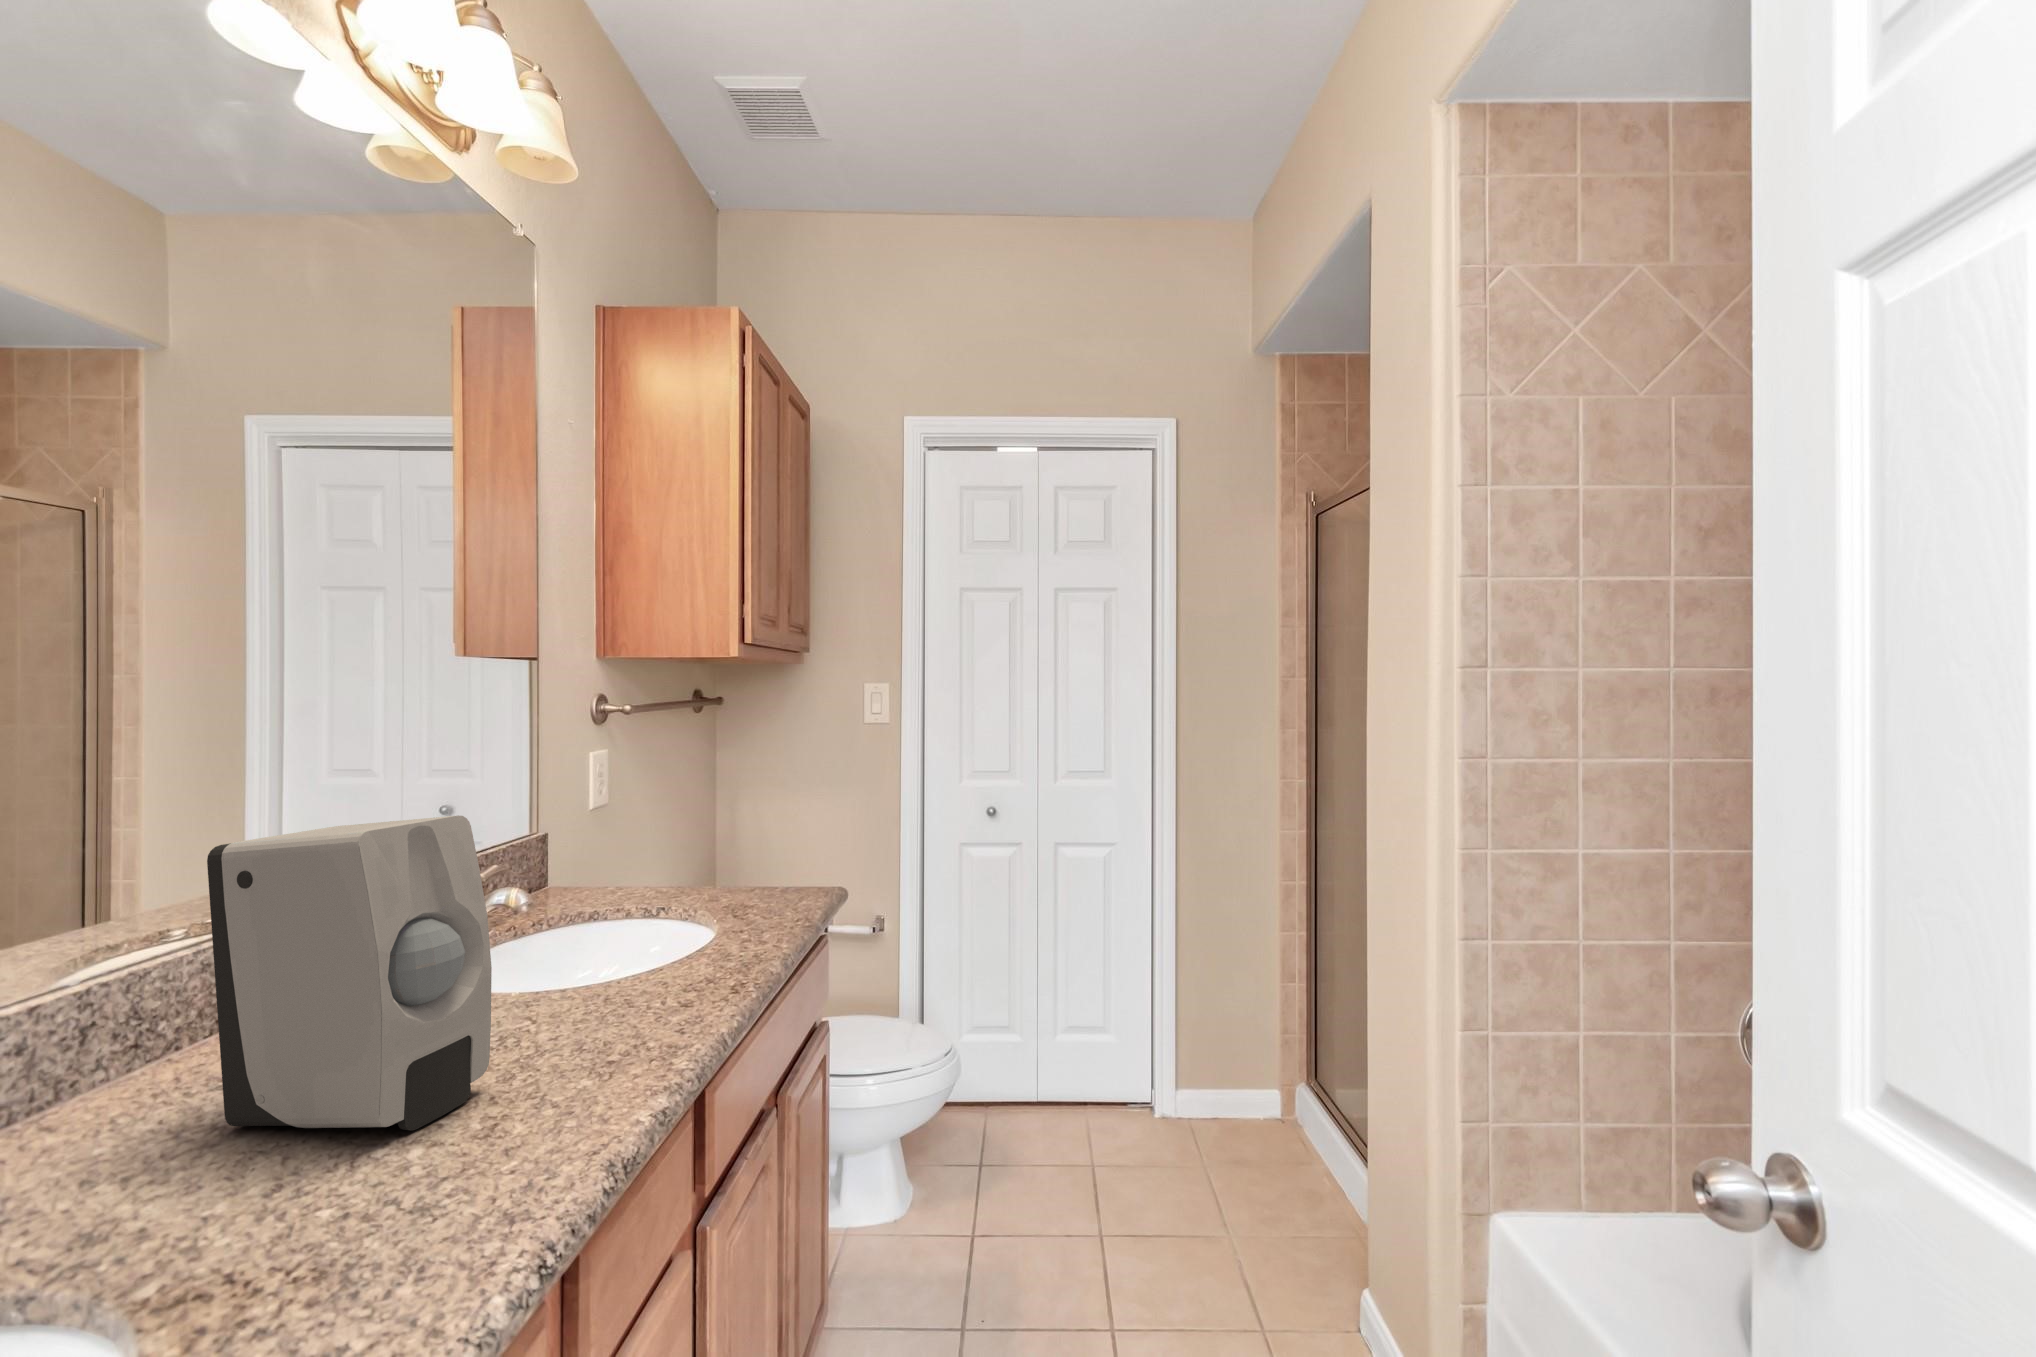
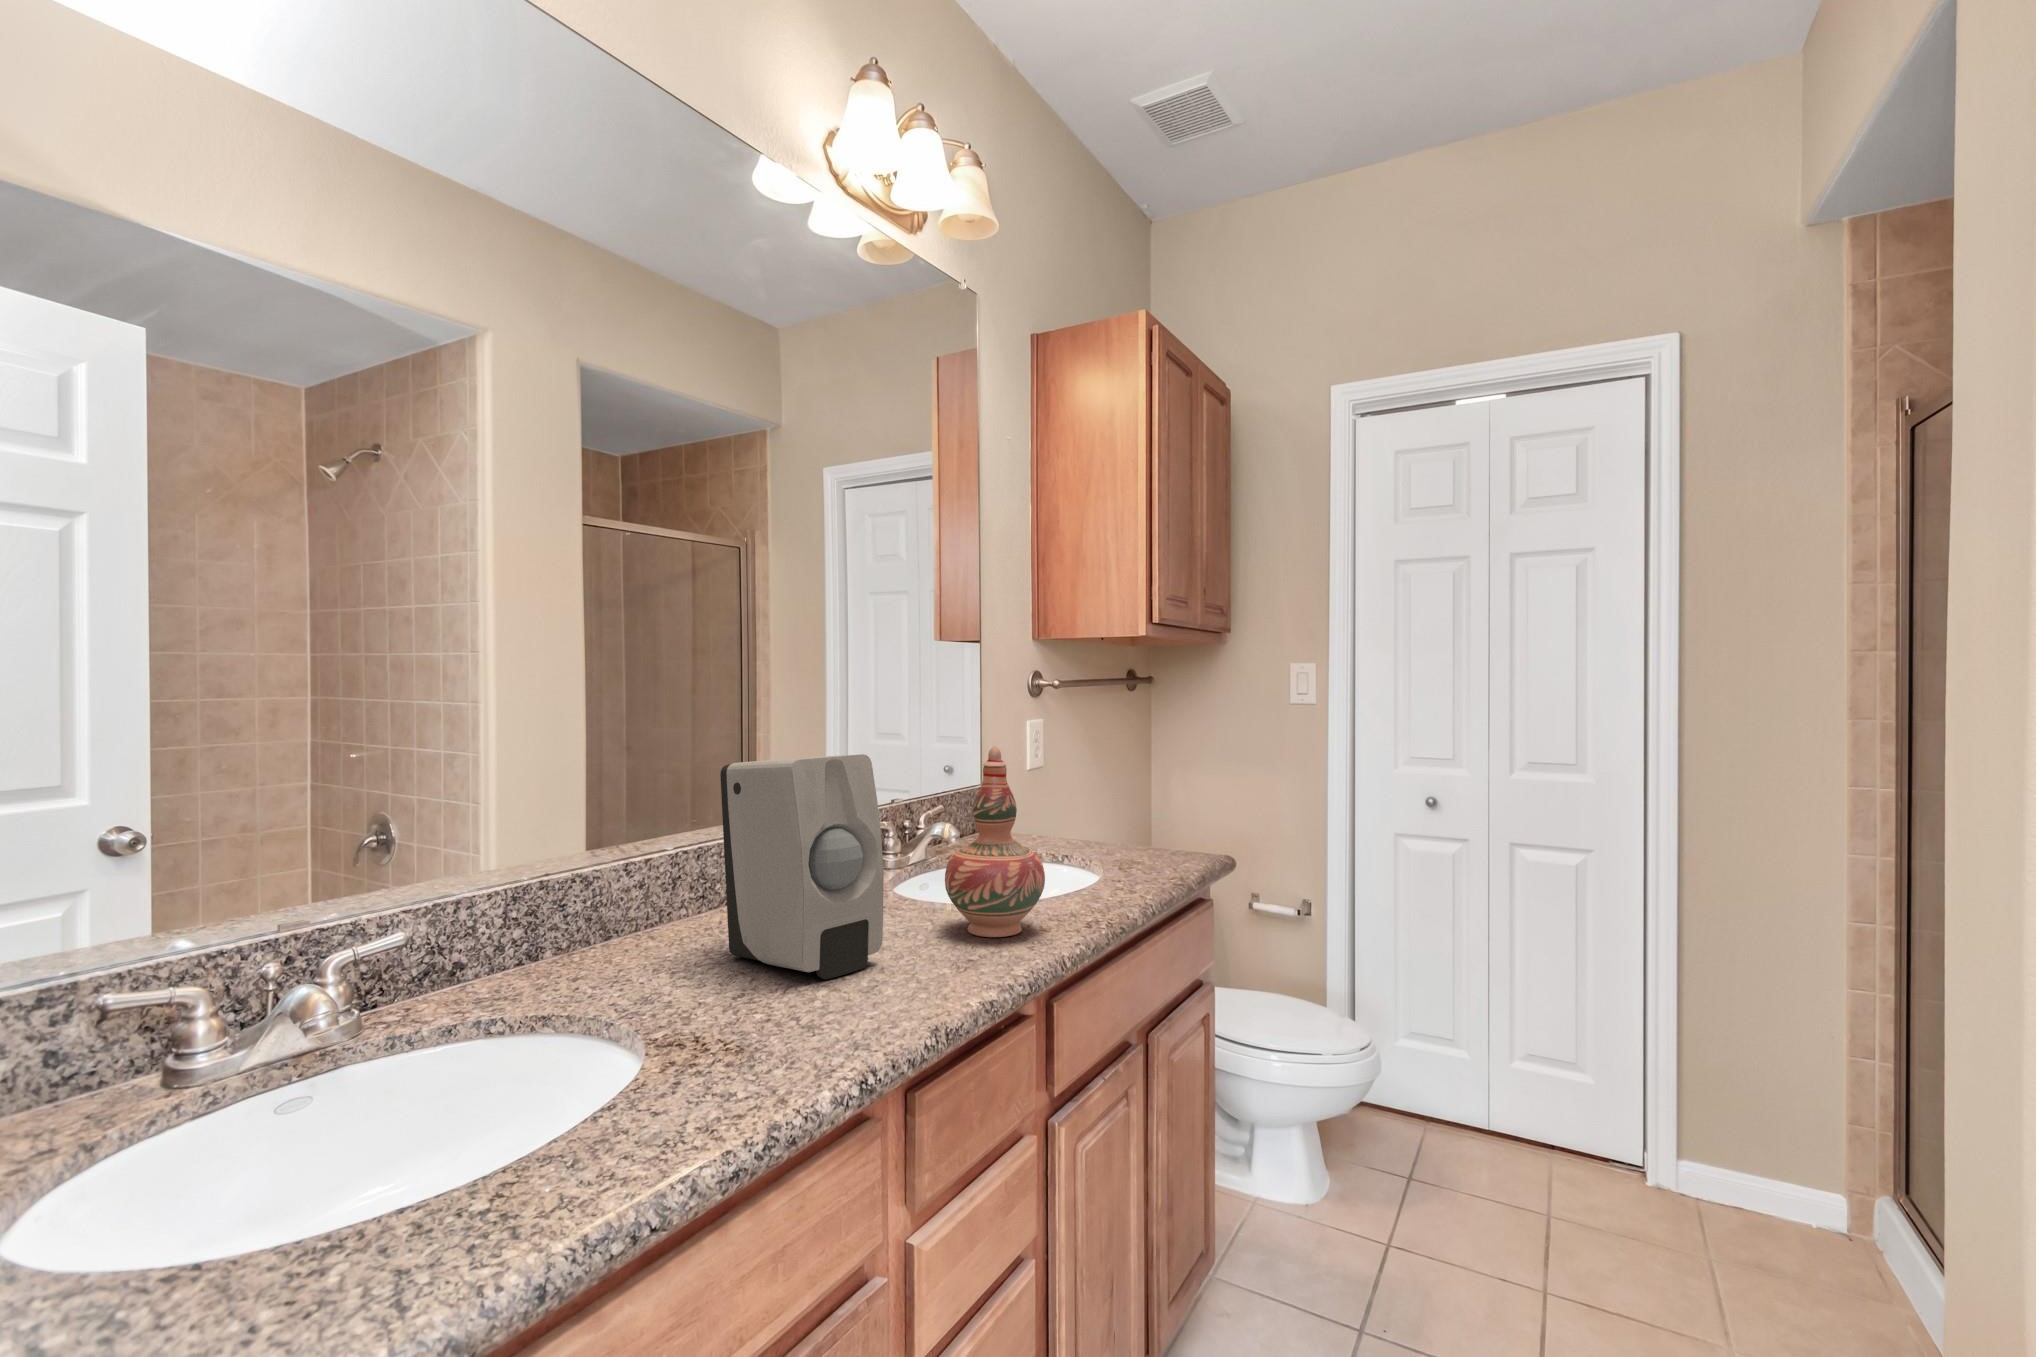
decorative vase: none [556,792,687,1026] -> present [945,746,1045,937]

